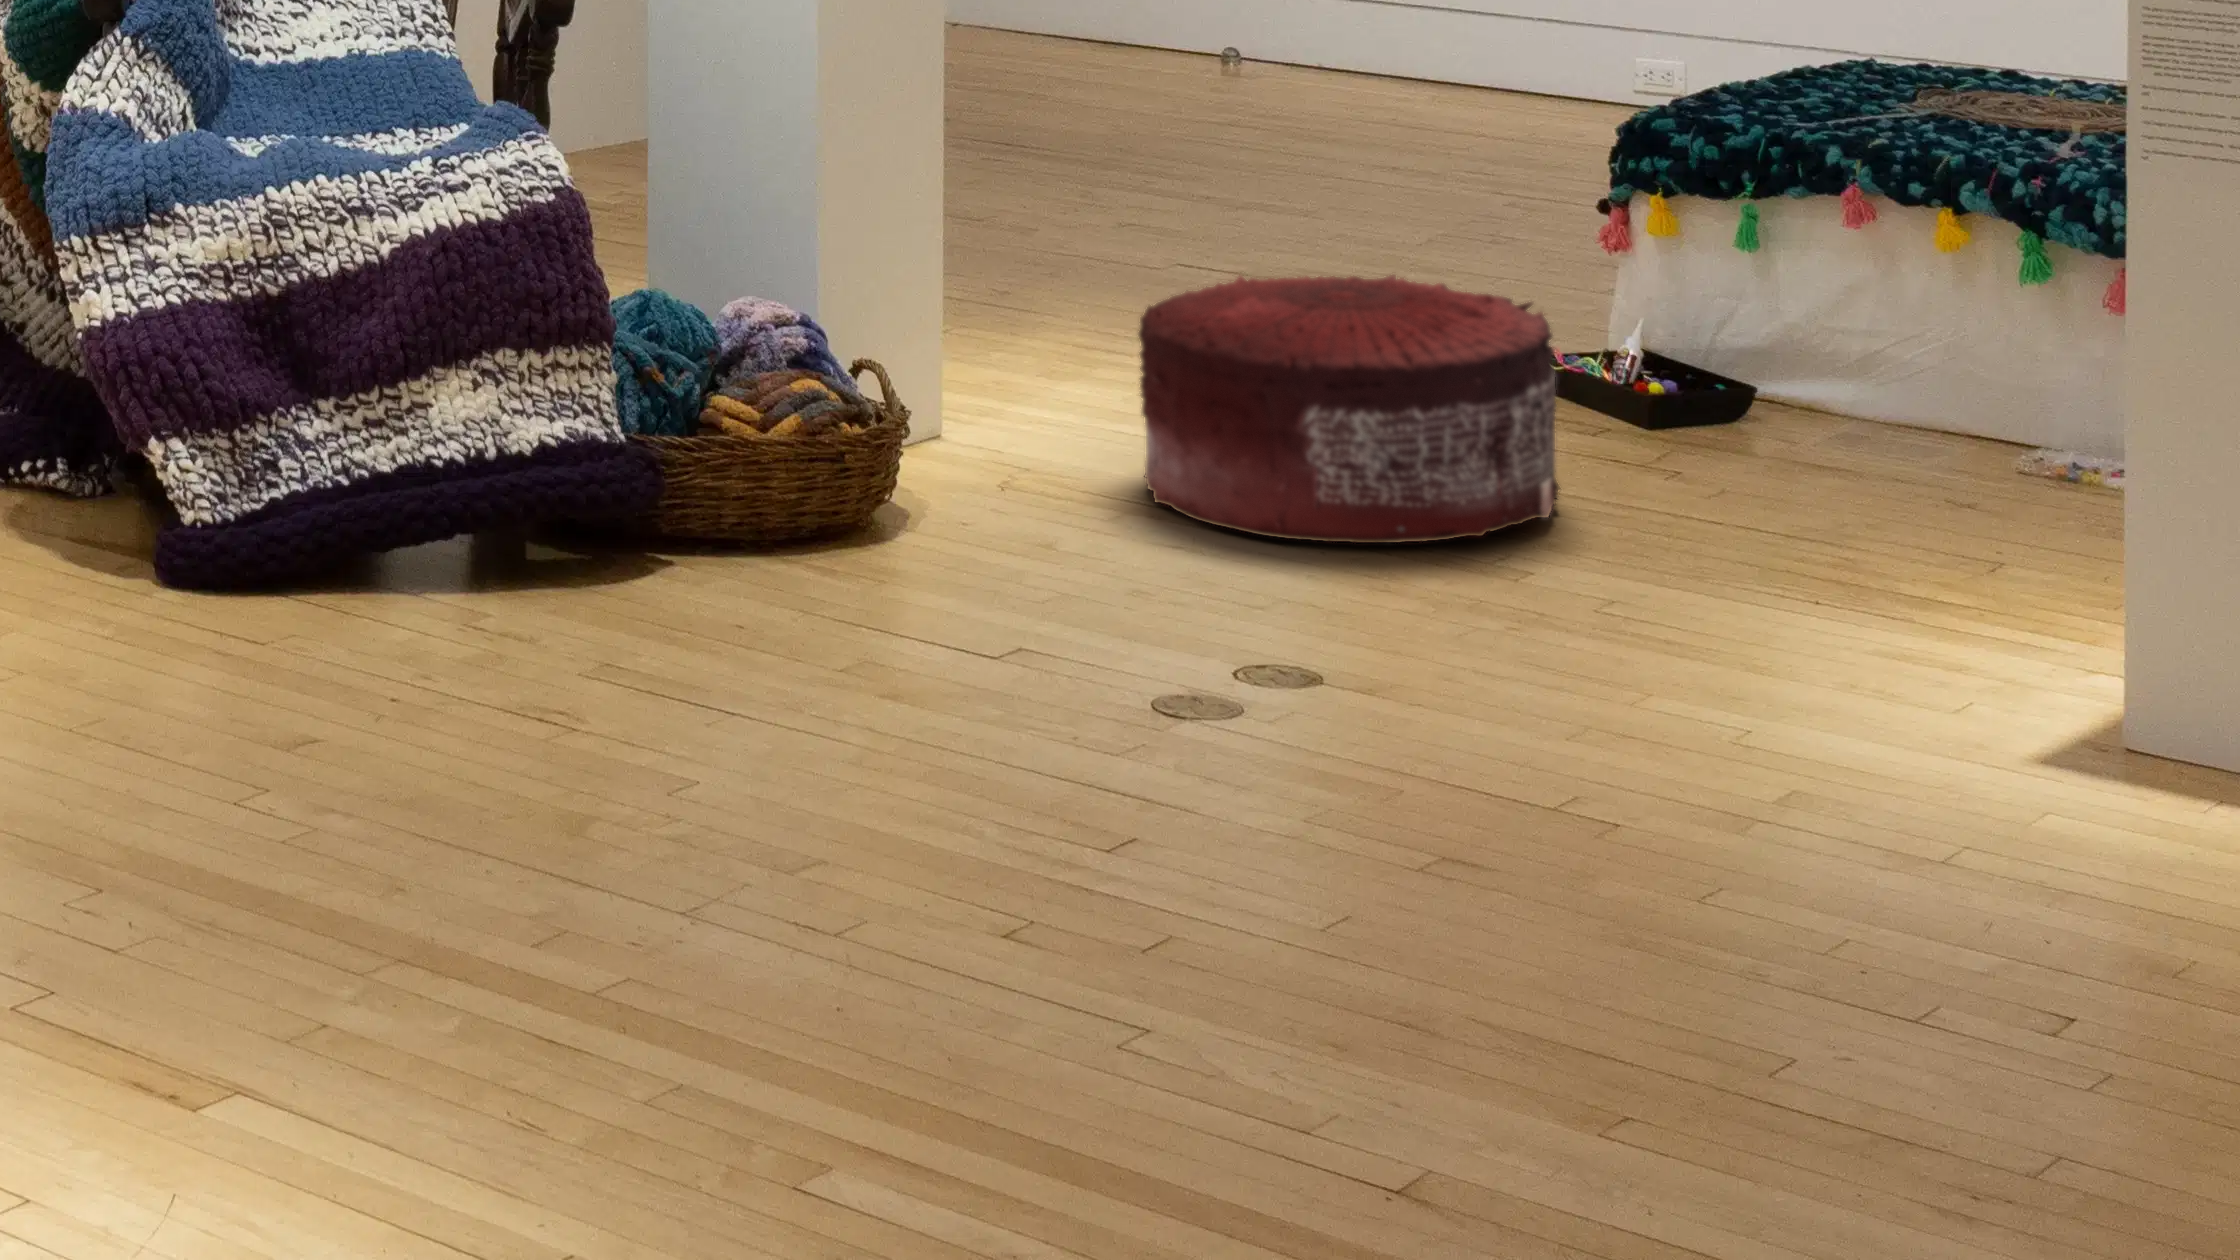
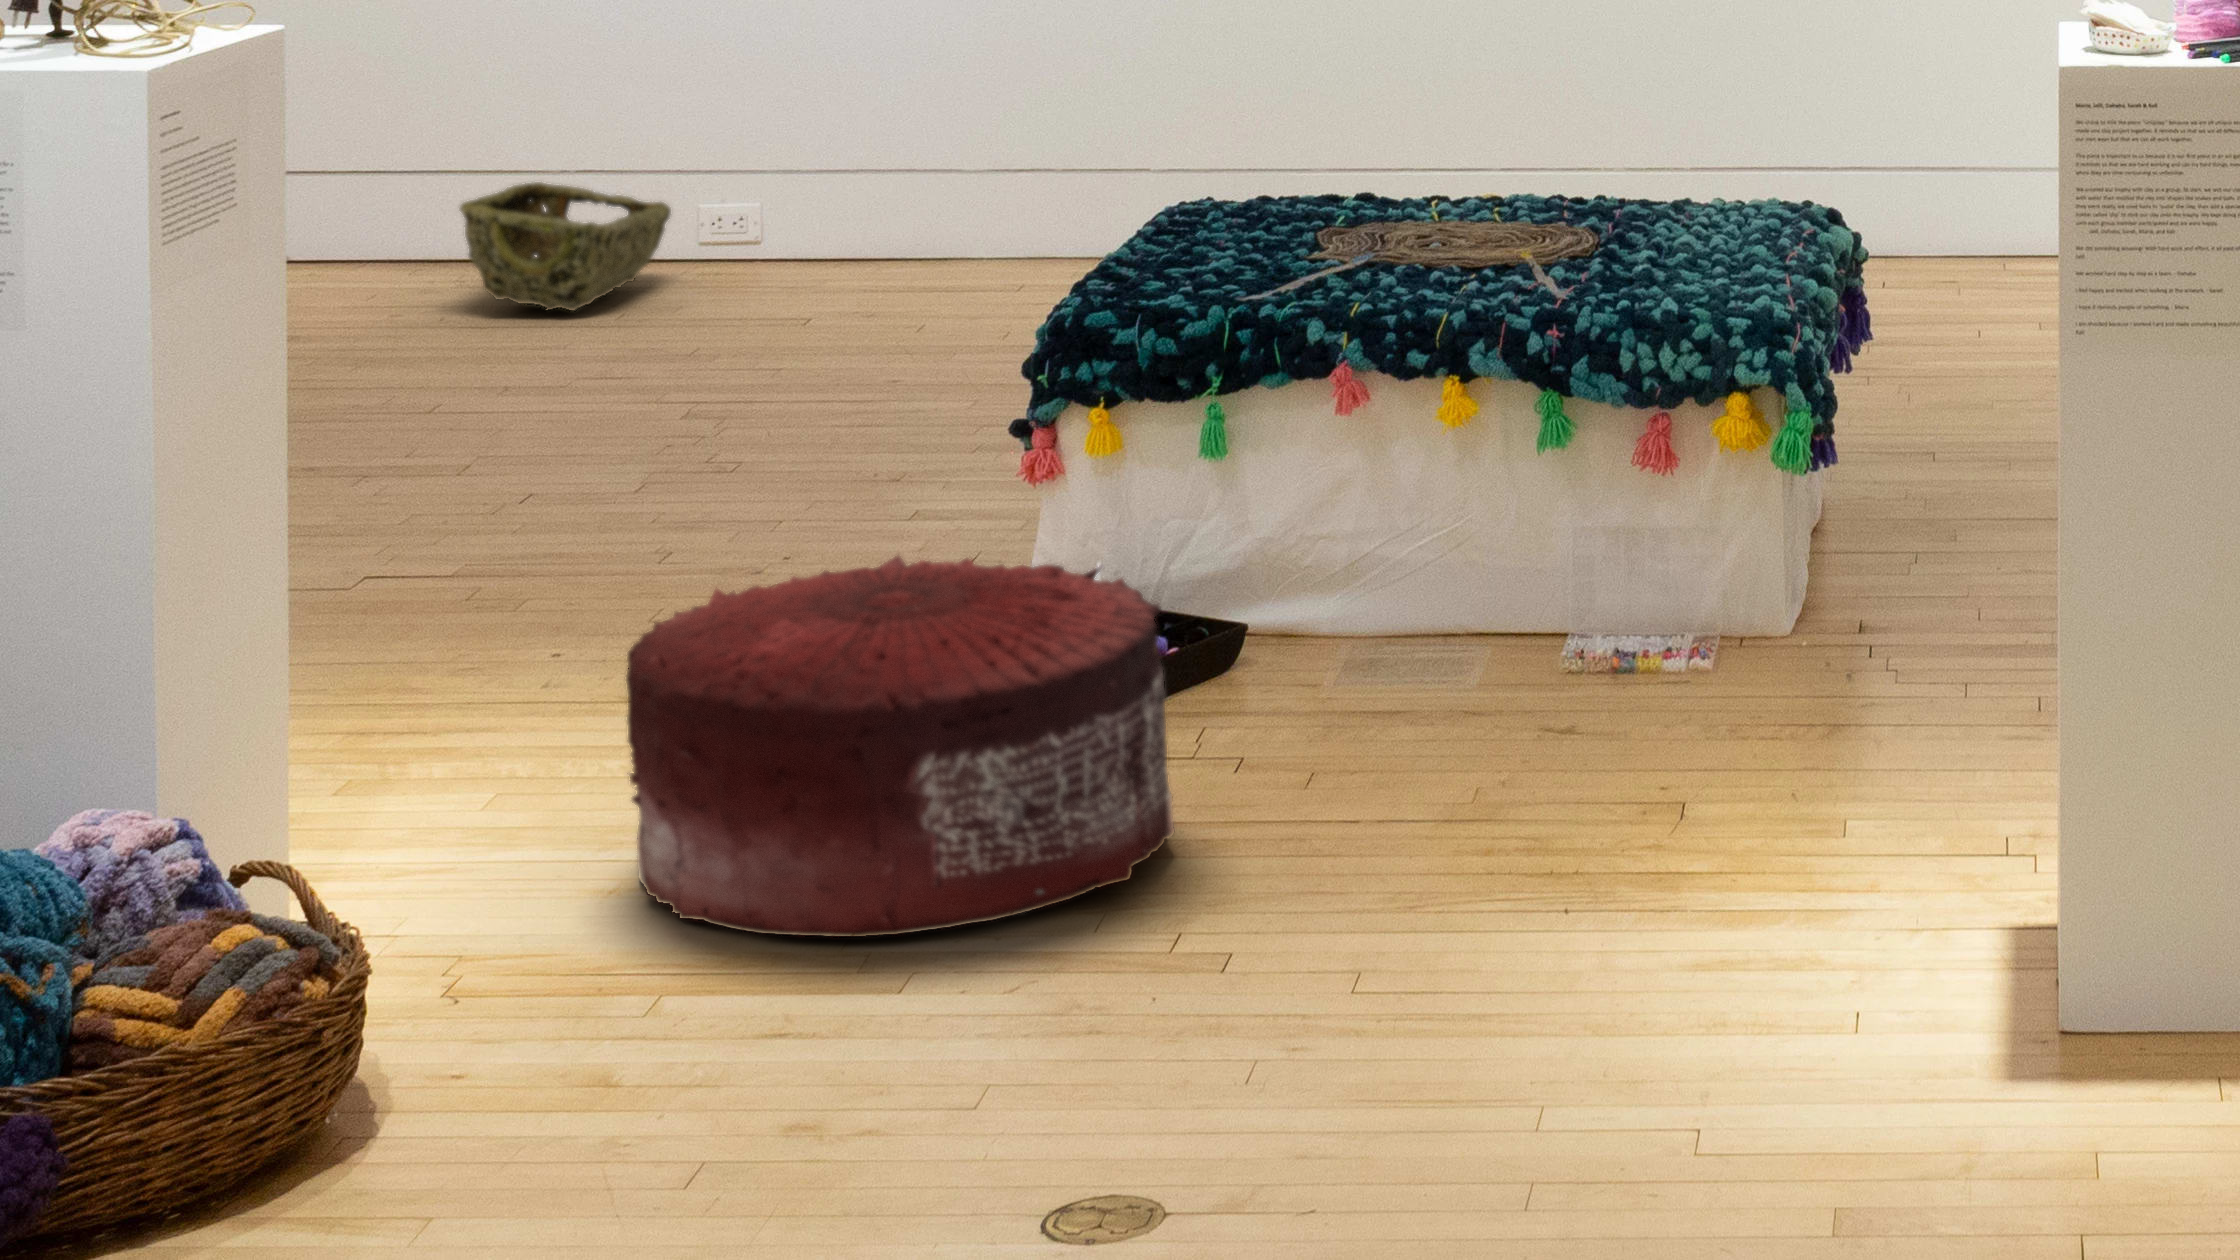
woven basket: none [1399,13,1587,117] -> present [460,182,671,310]

